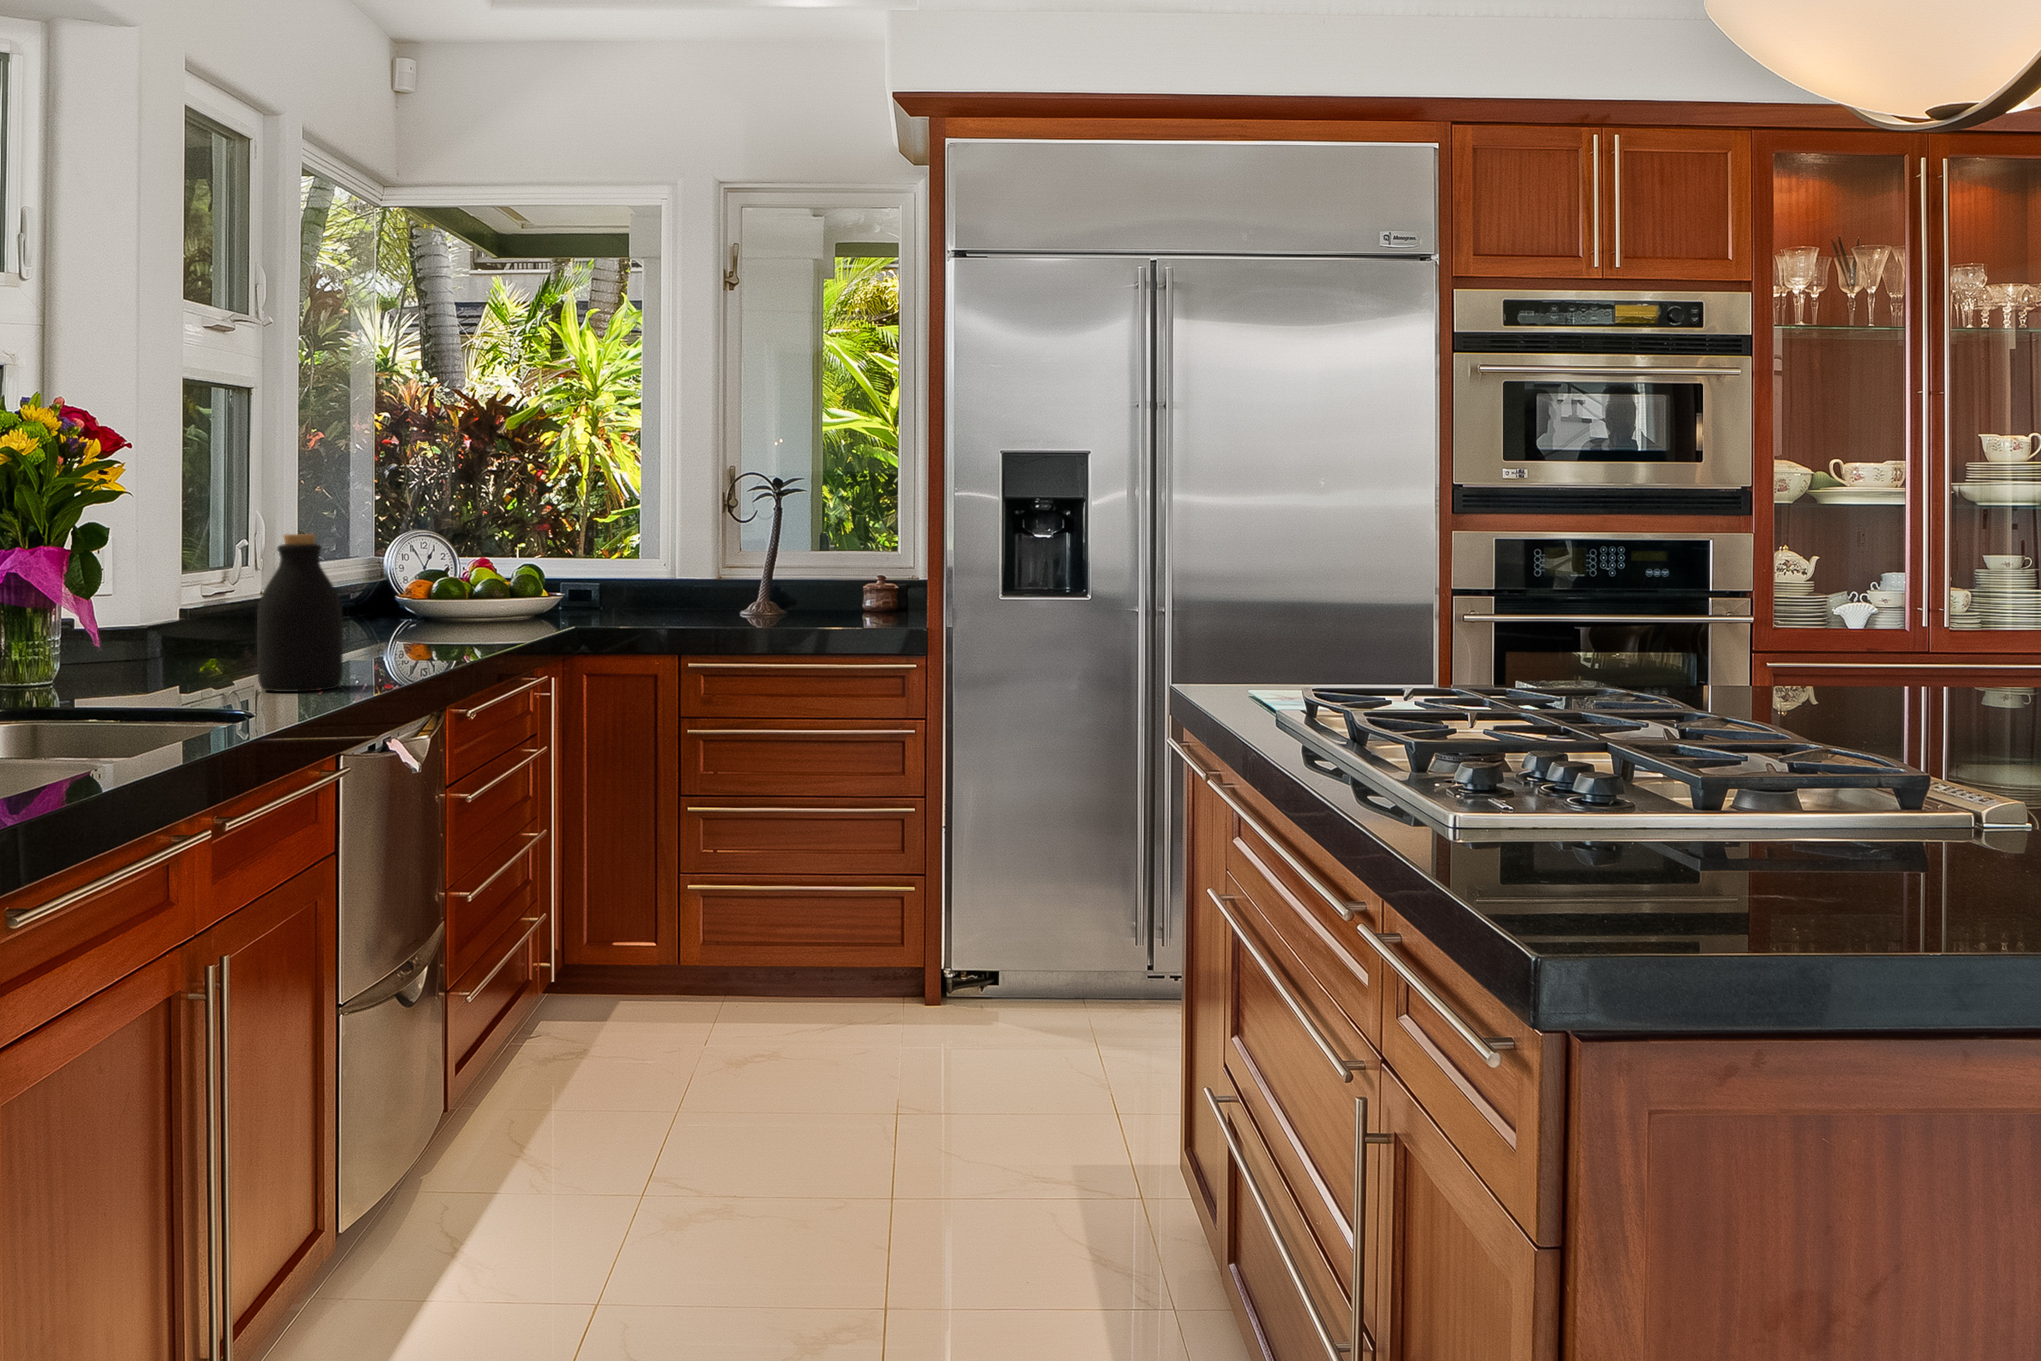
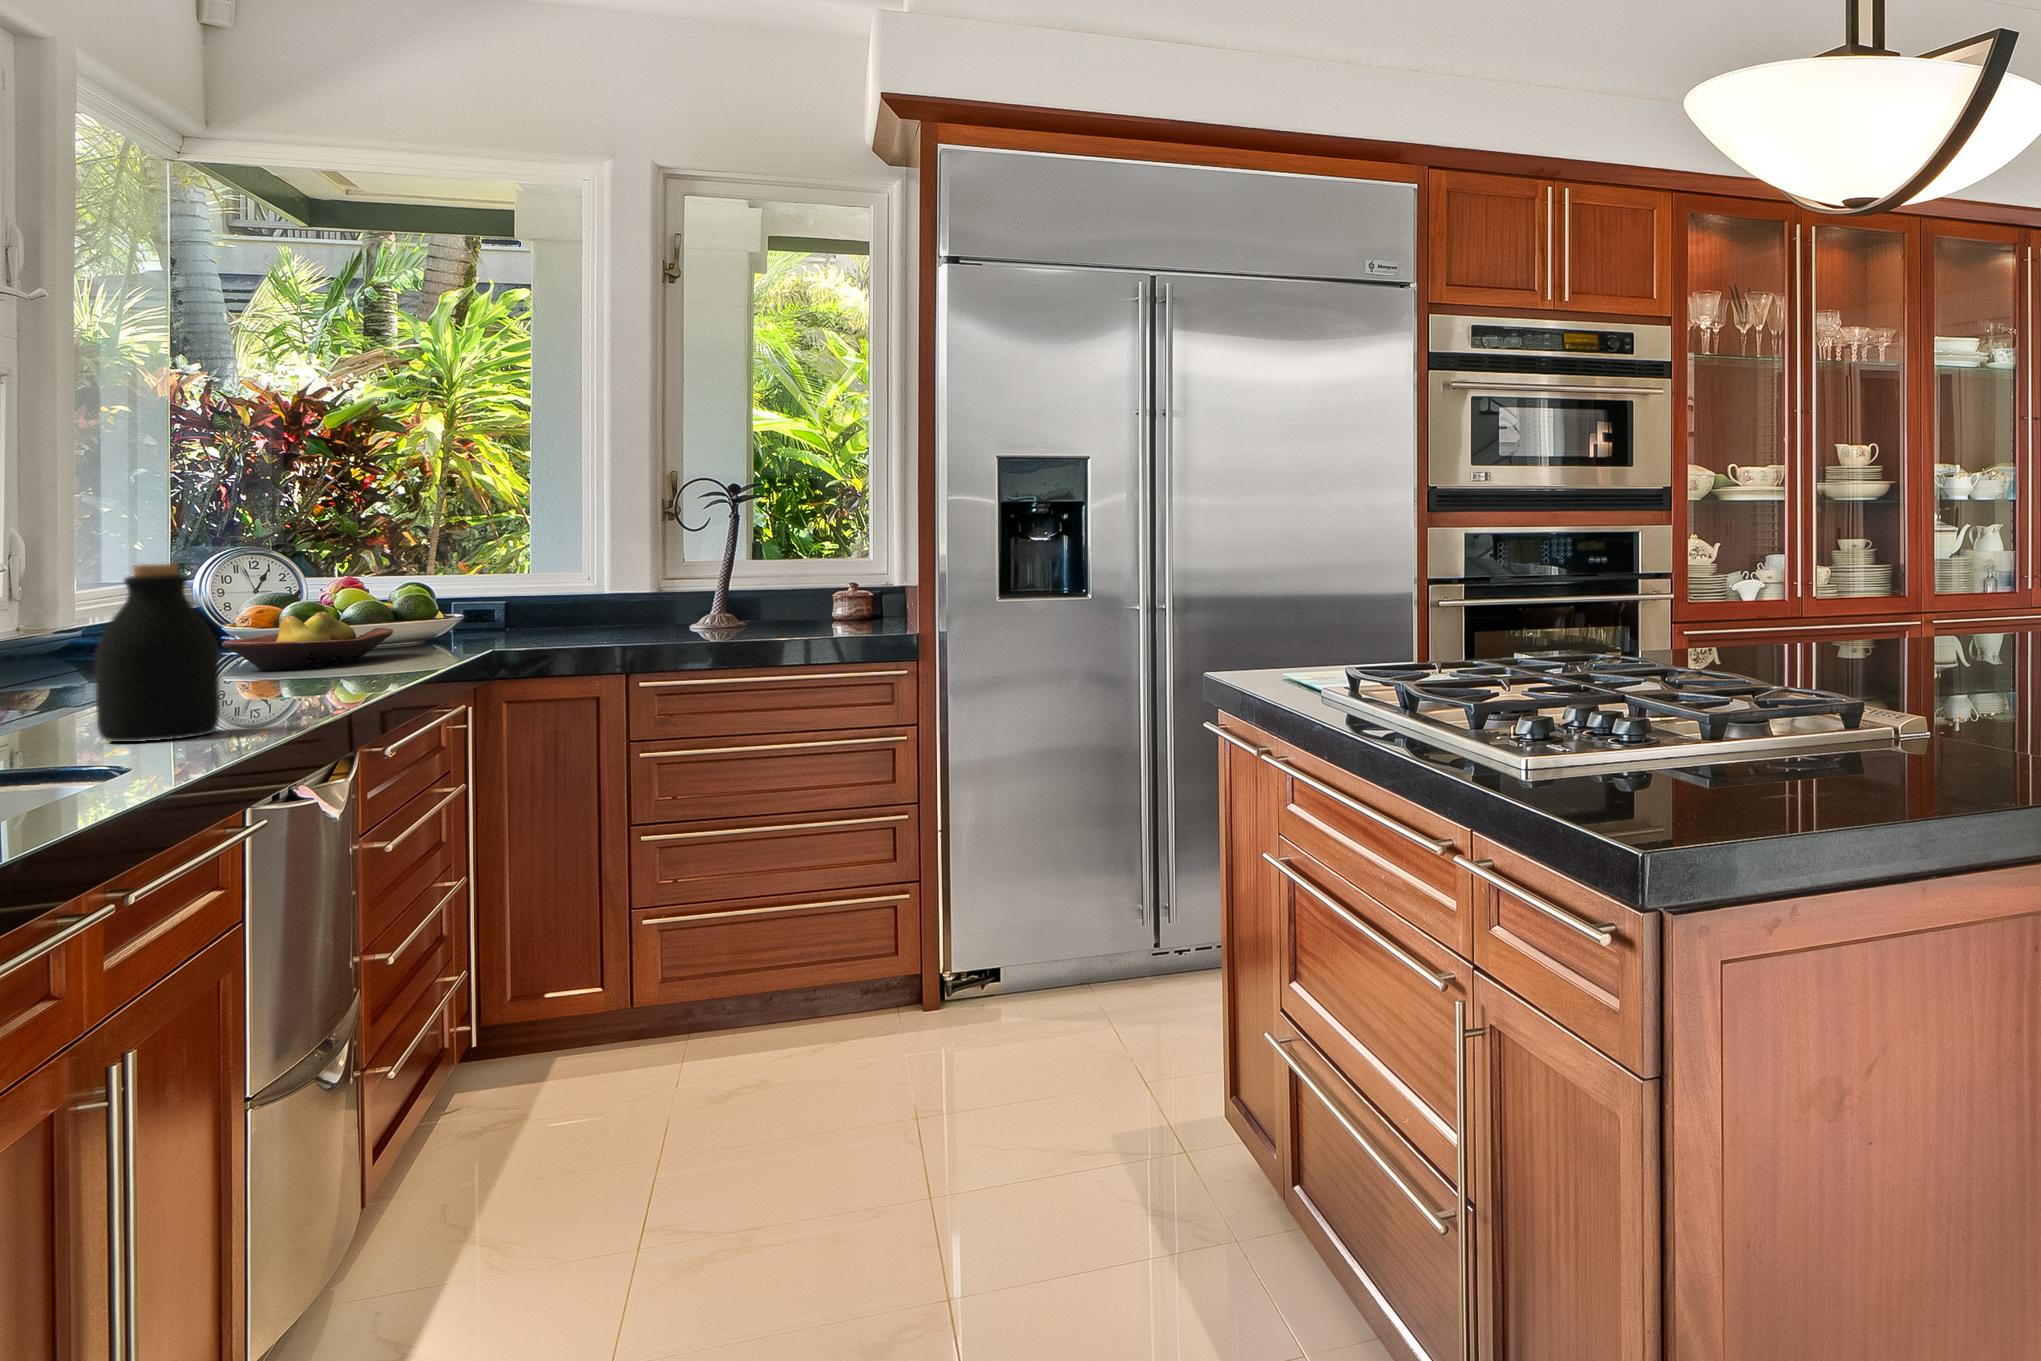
fruit bowl: none [388,586,511,635] -> present [221,612,393,670]

